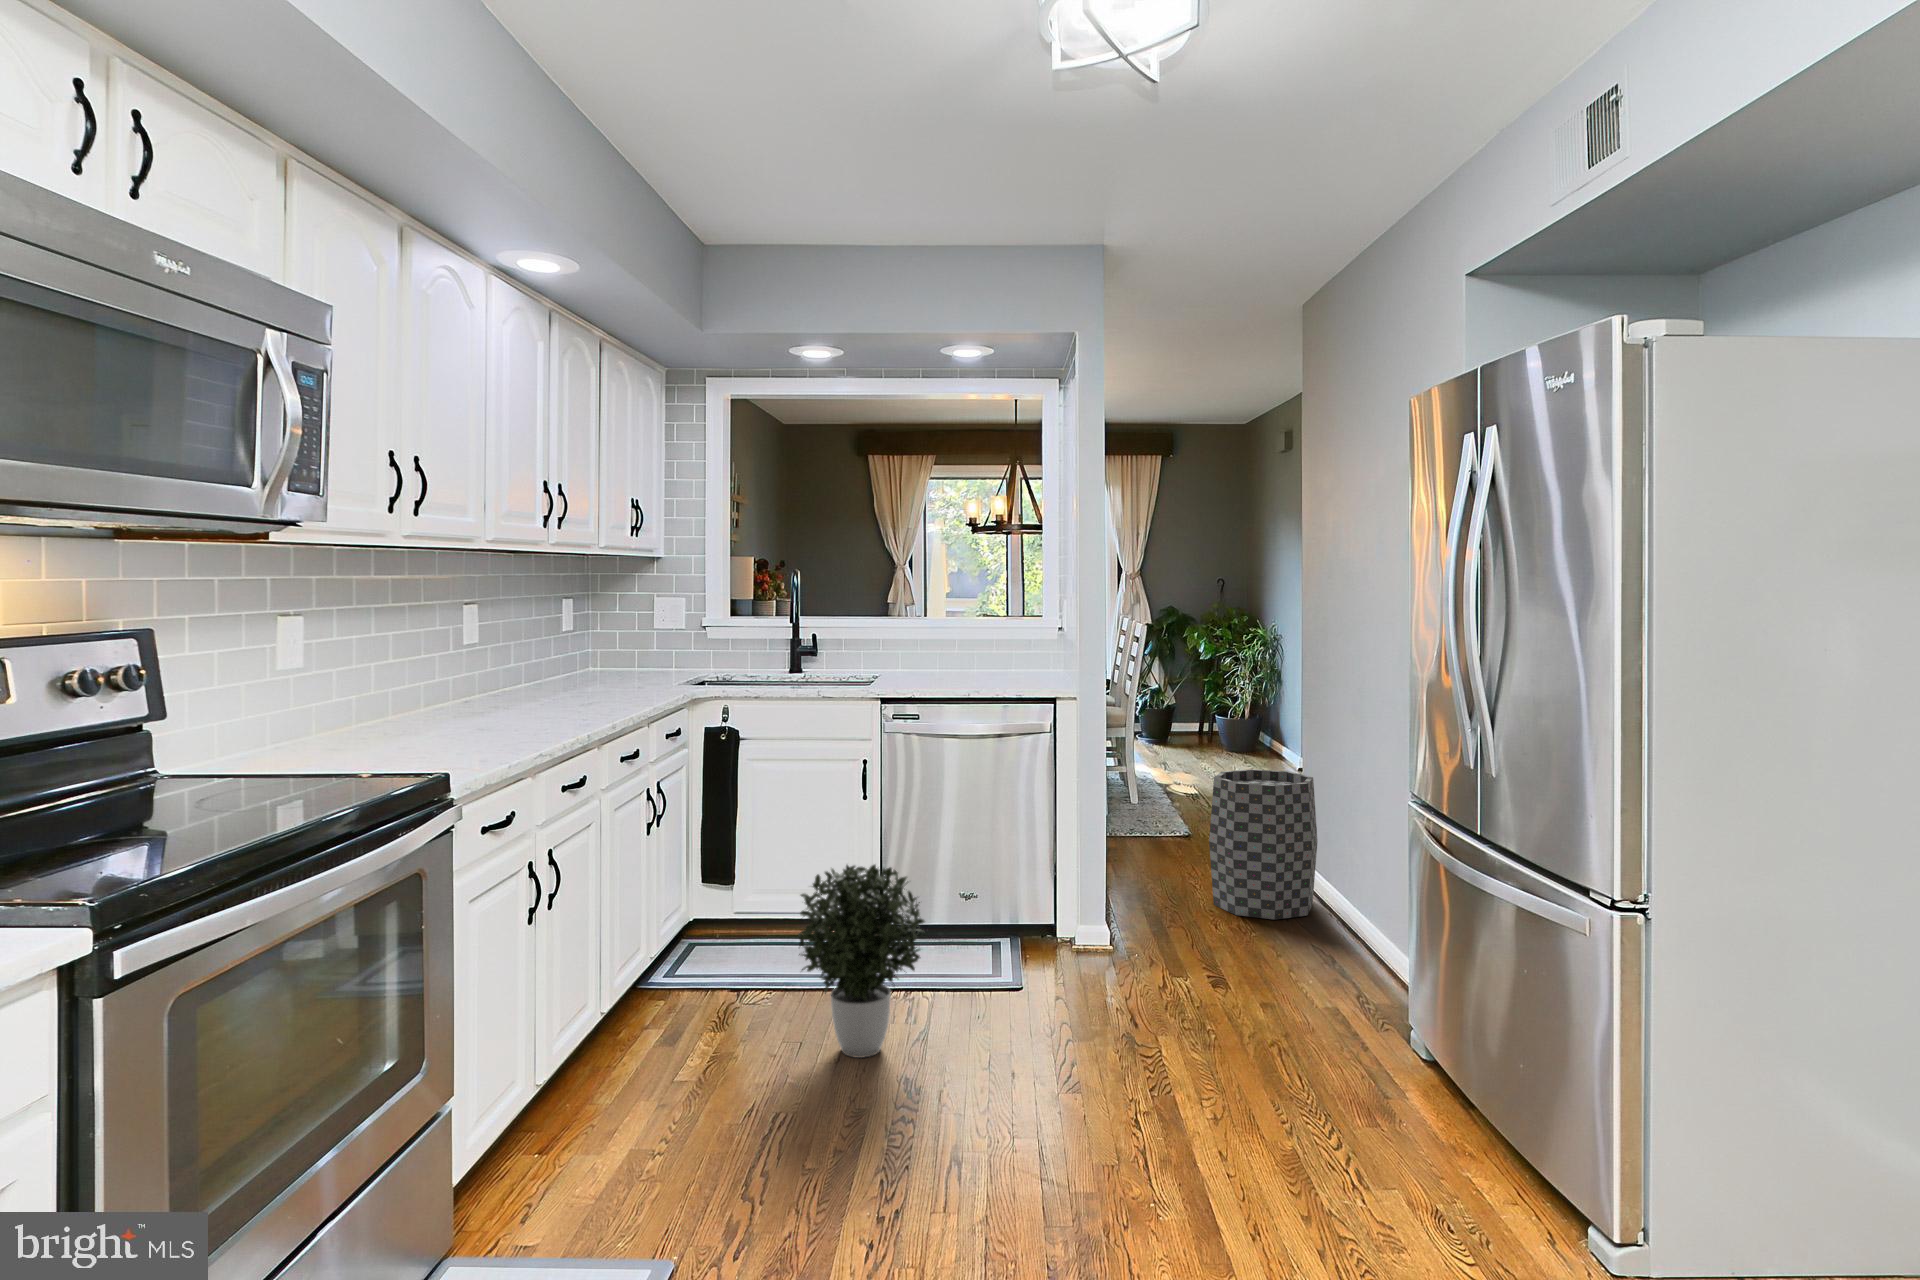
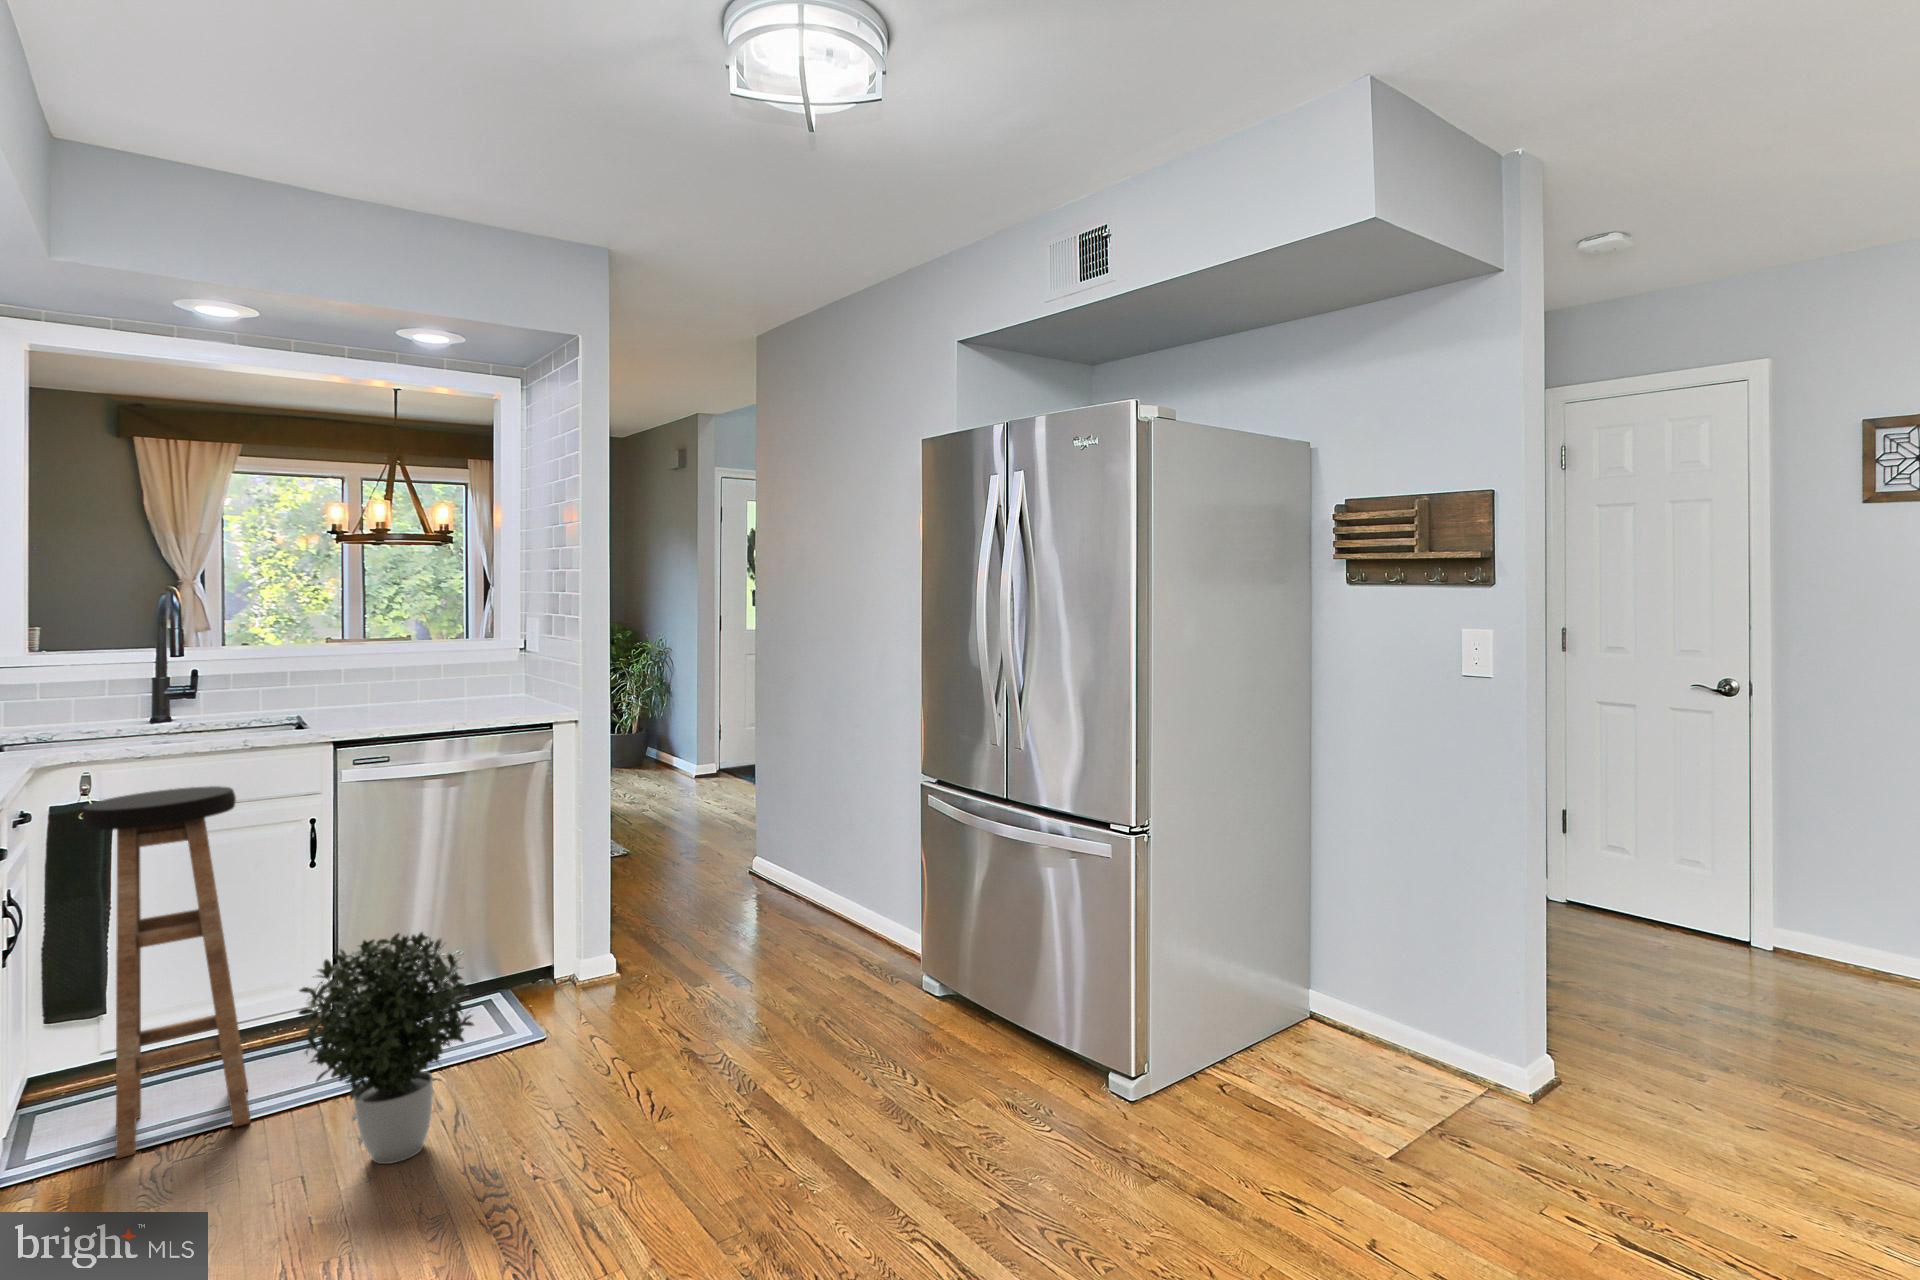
bar stool: none [700,720,800,993] -> present [81,786,250,1158]
trash can: present [1209,769,1318,920] -> none [684,772,782,916]

